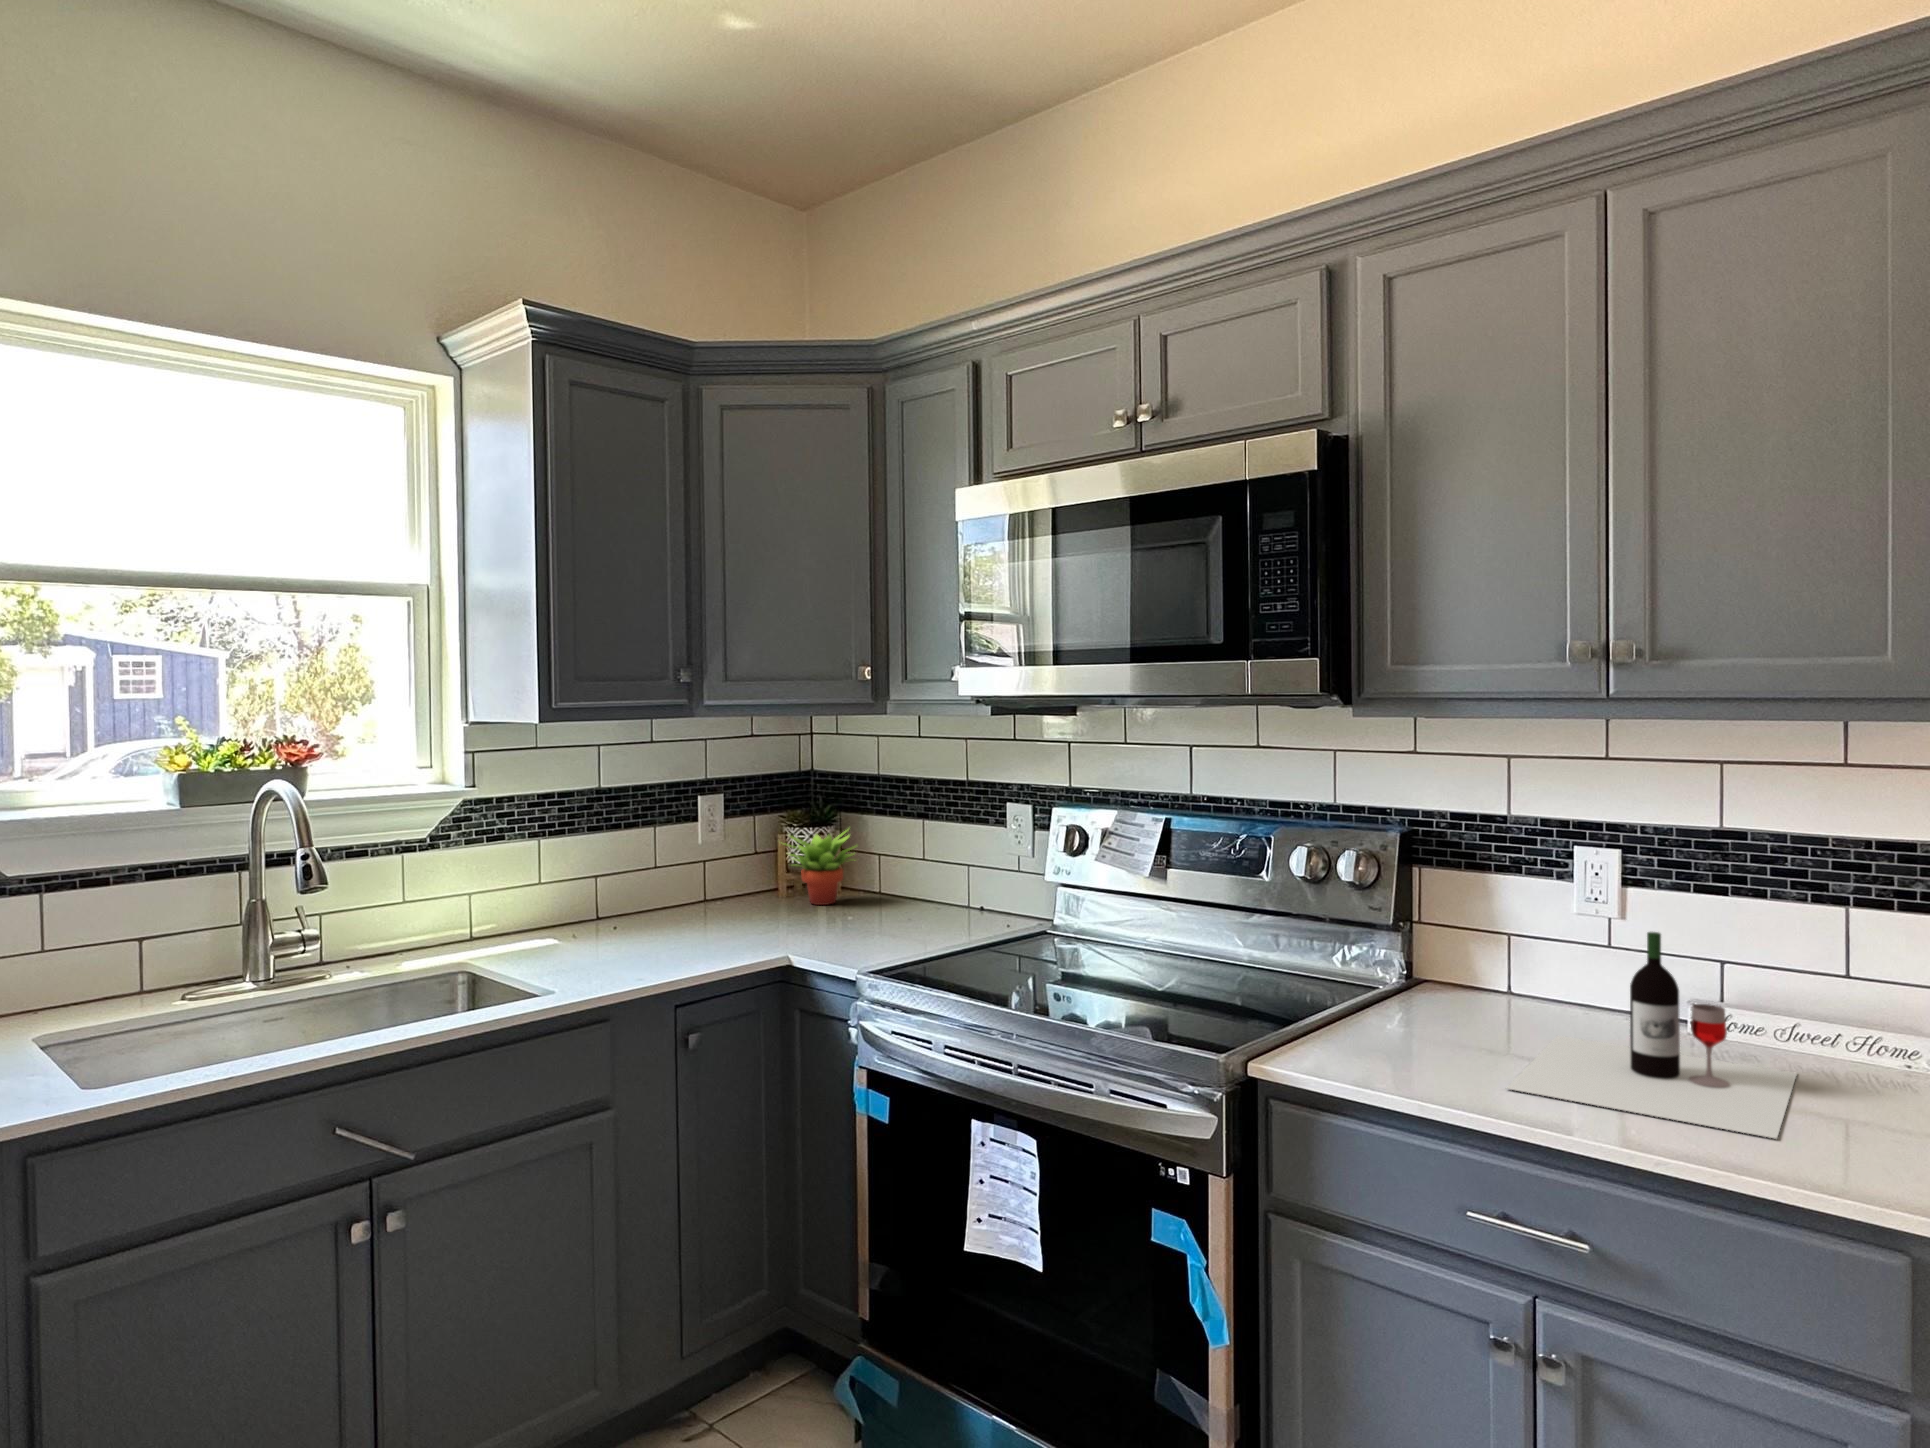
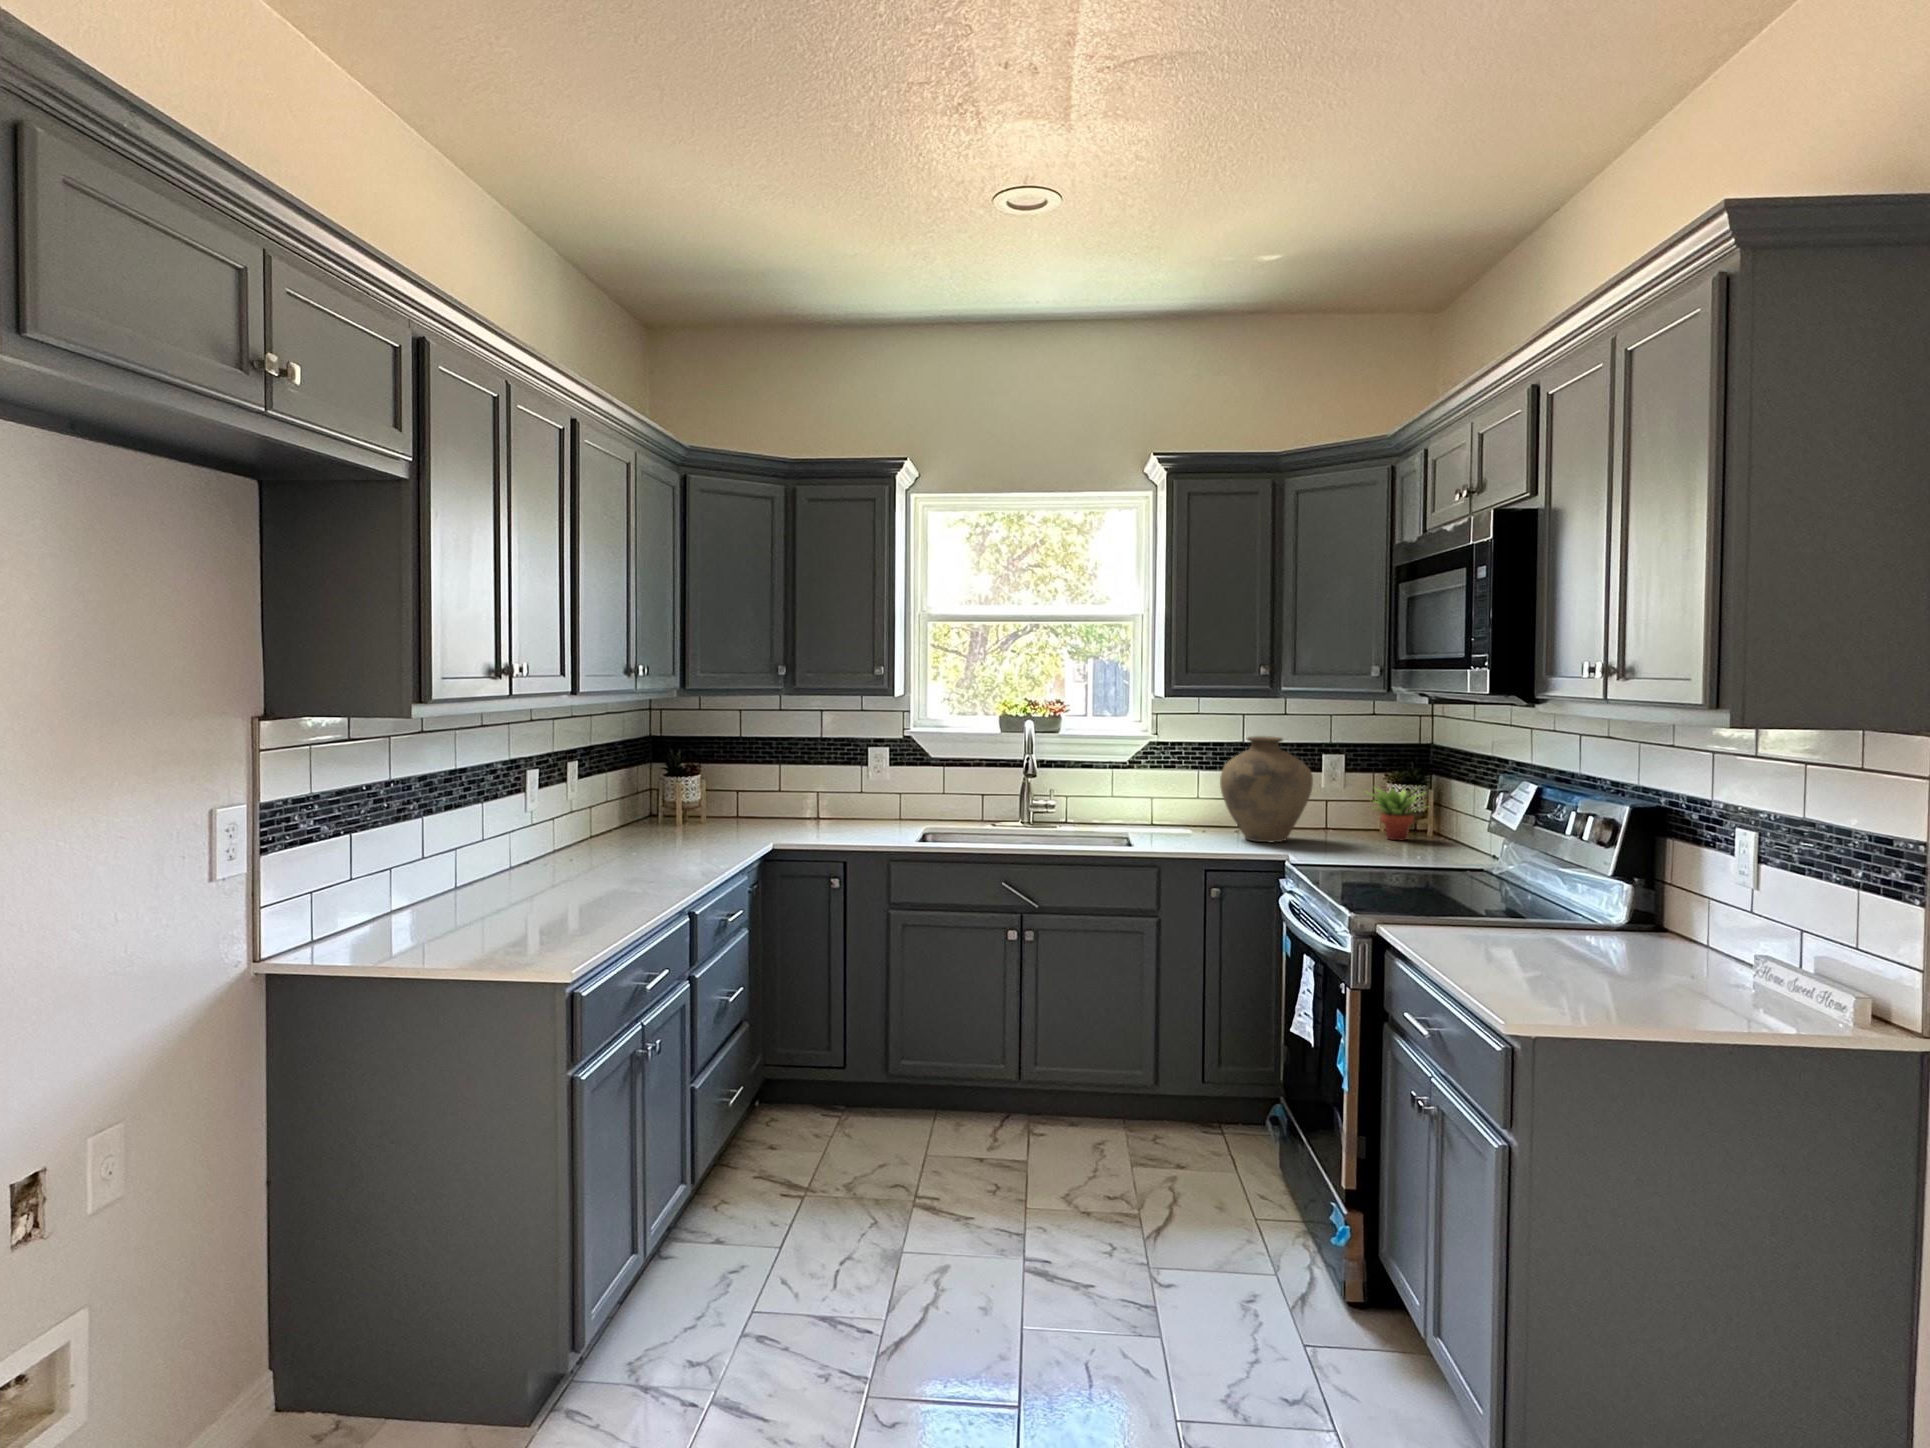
vase: none [620,776,759,942] -> present [1220,736,1313,843]
wine bottle: present [1507,932,1796,1138] -> none [1485,876,1740,1005]

